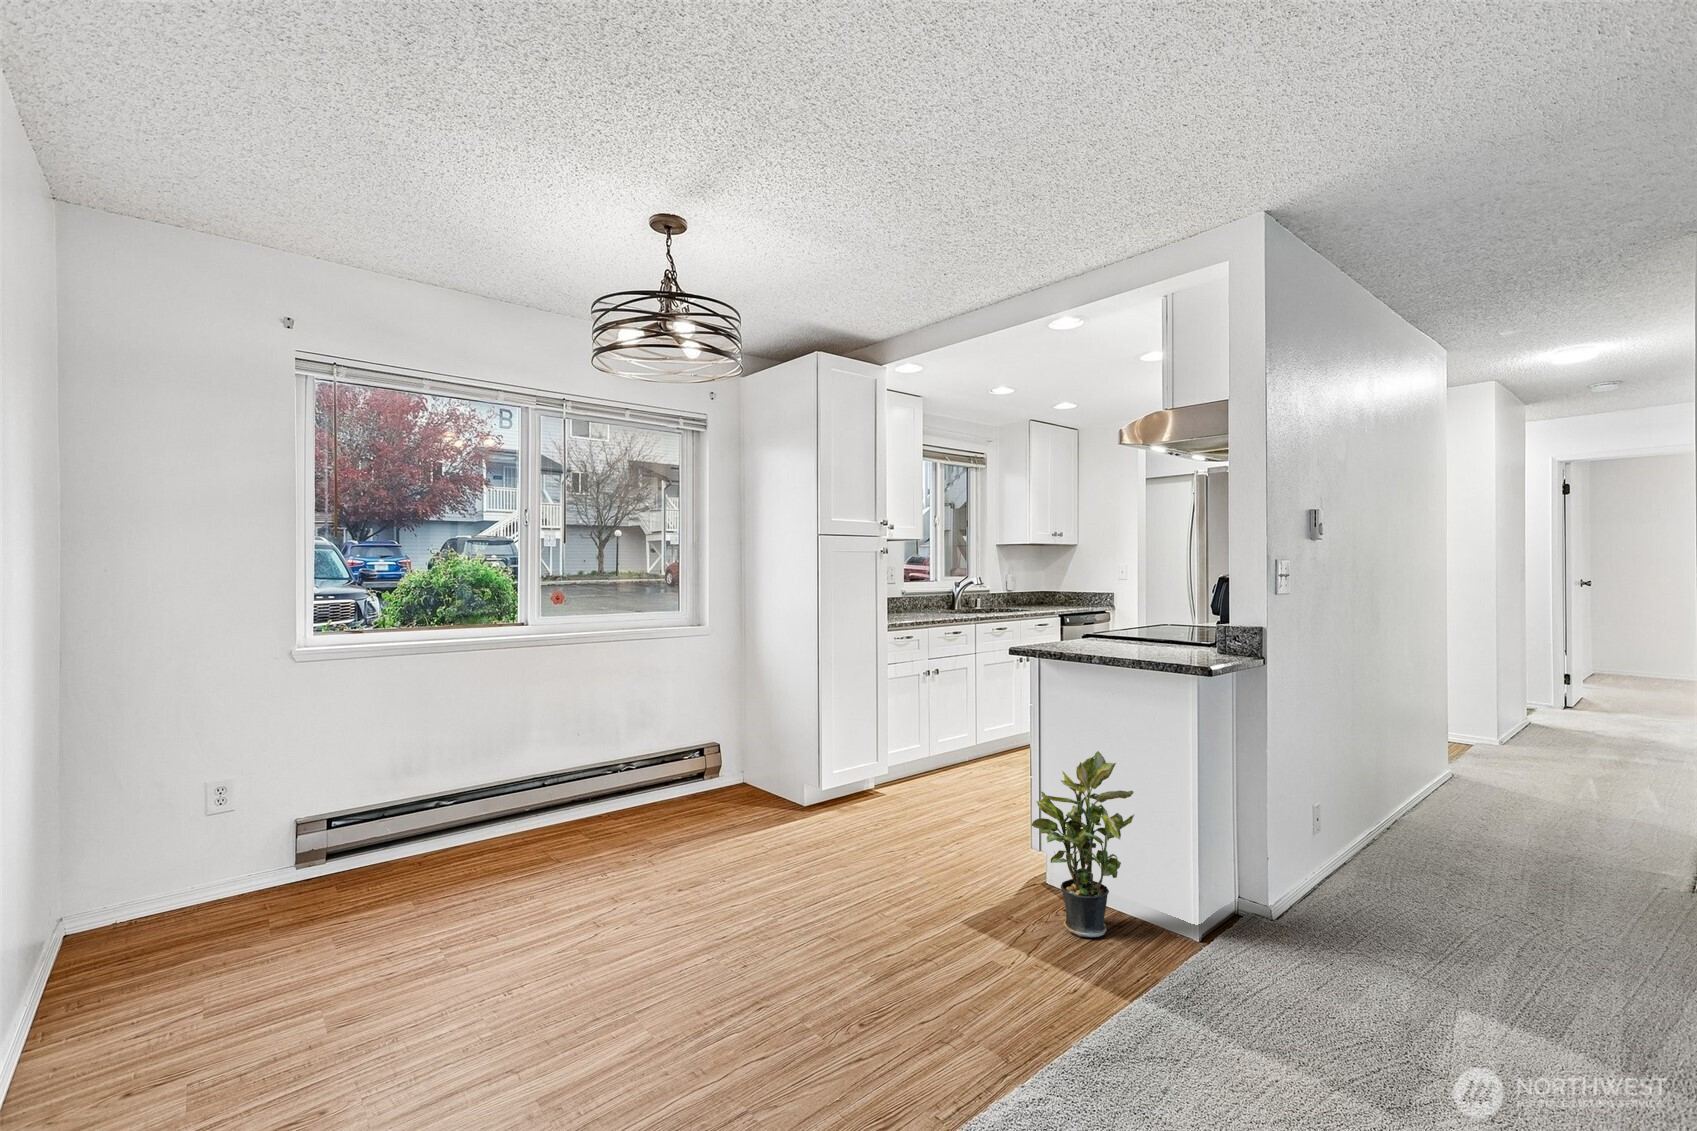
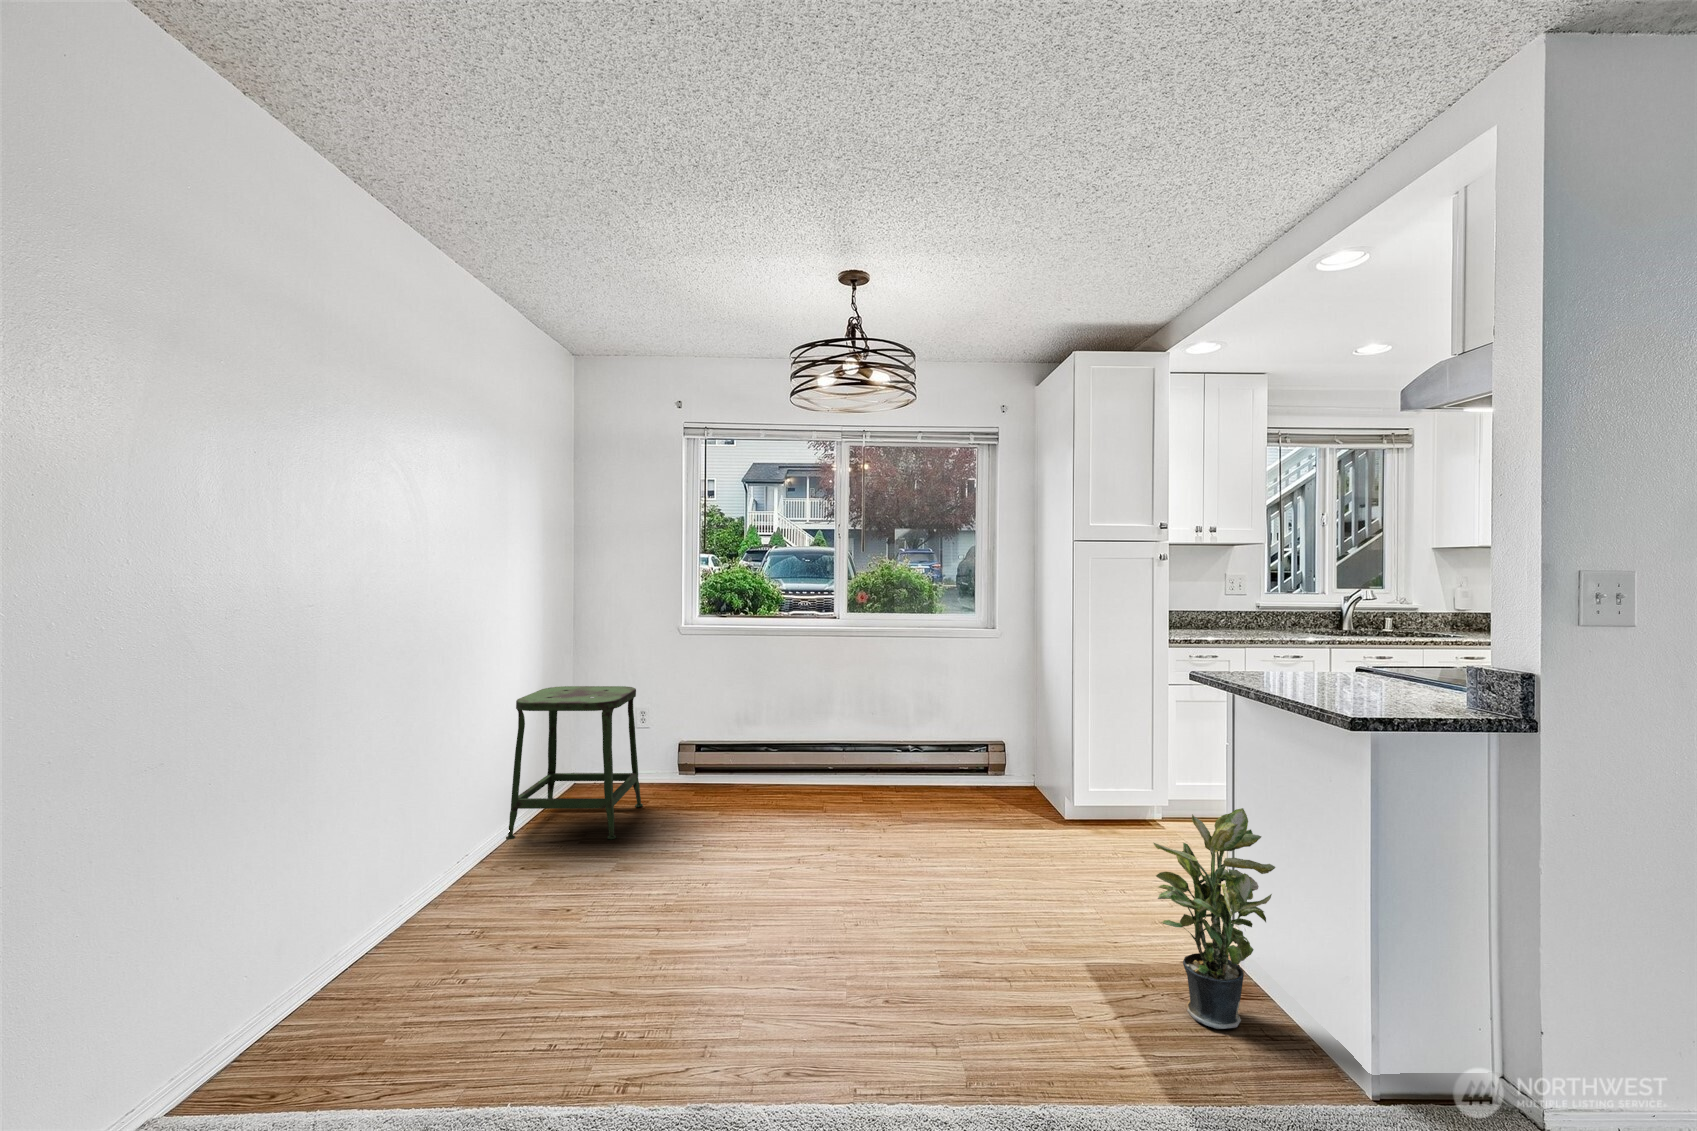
stool: none [42,741,280,1036] -> present [506,686,643,840]

